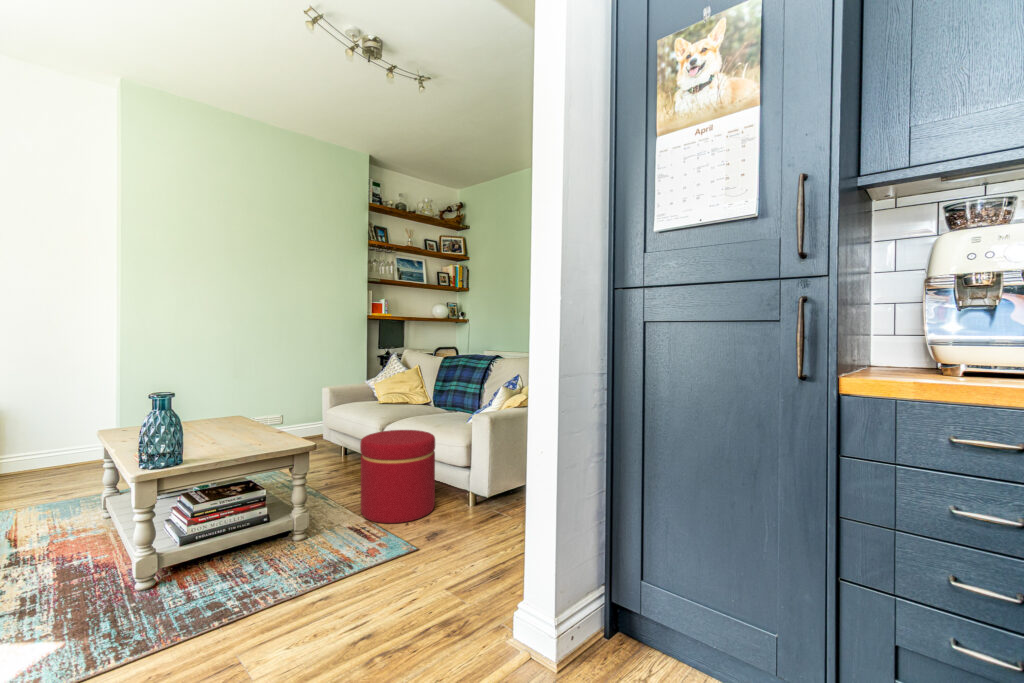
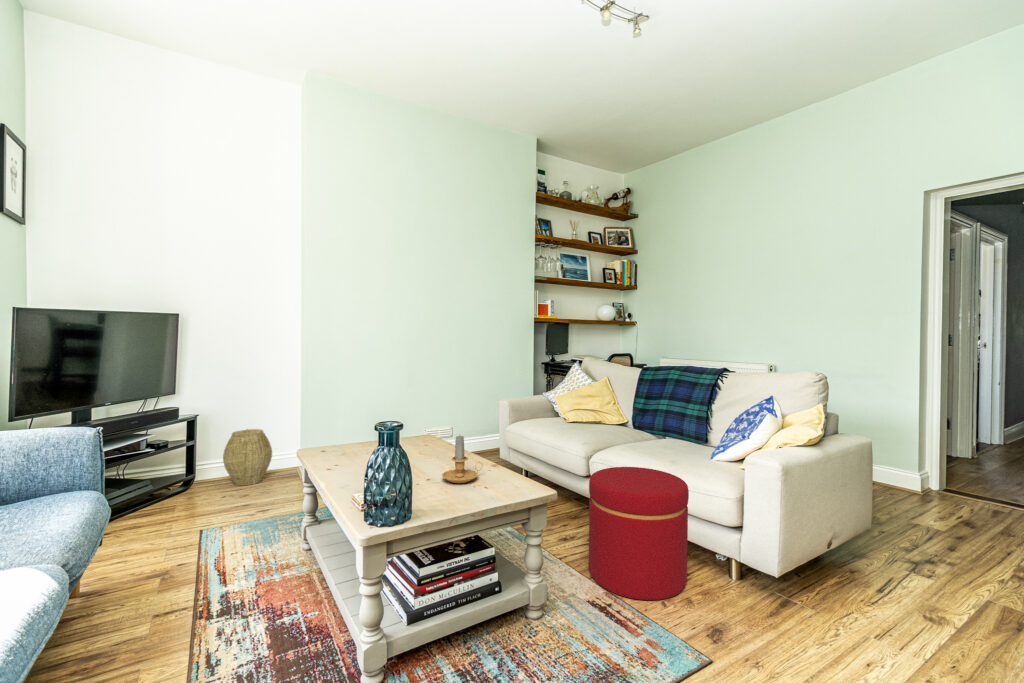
candle: none [226,405,266,444] -> present [442,436,483,483]
woven basket: none [25,420,84,475] -> present [223,429,272,485]

